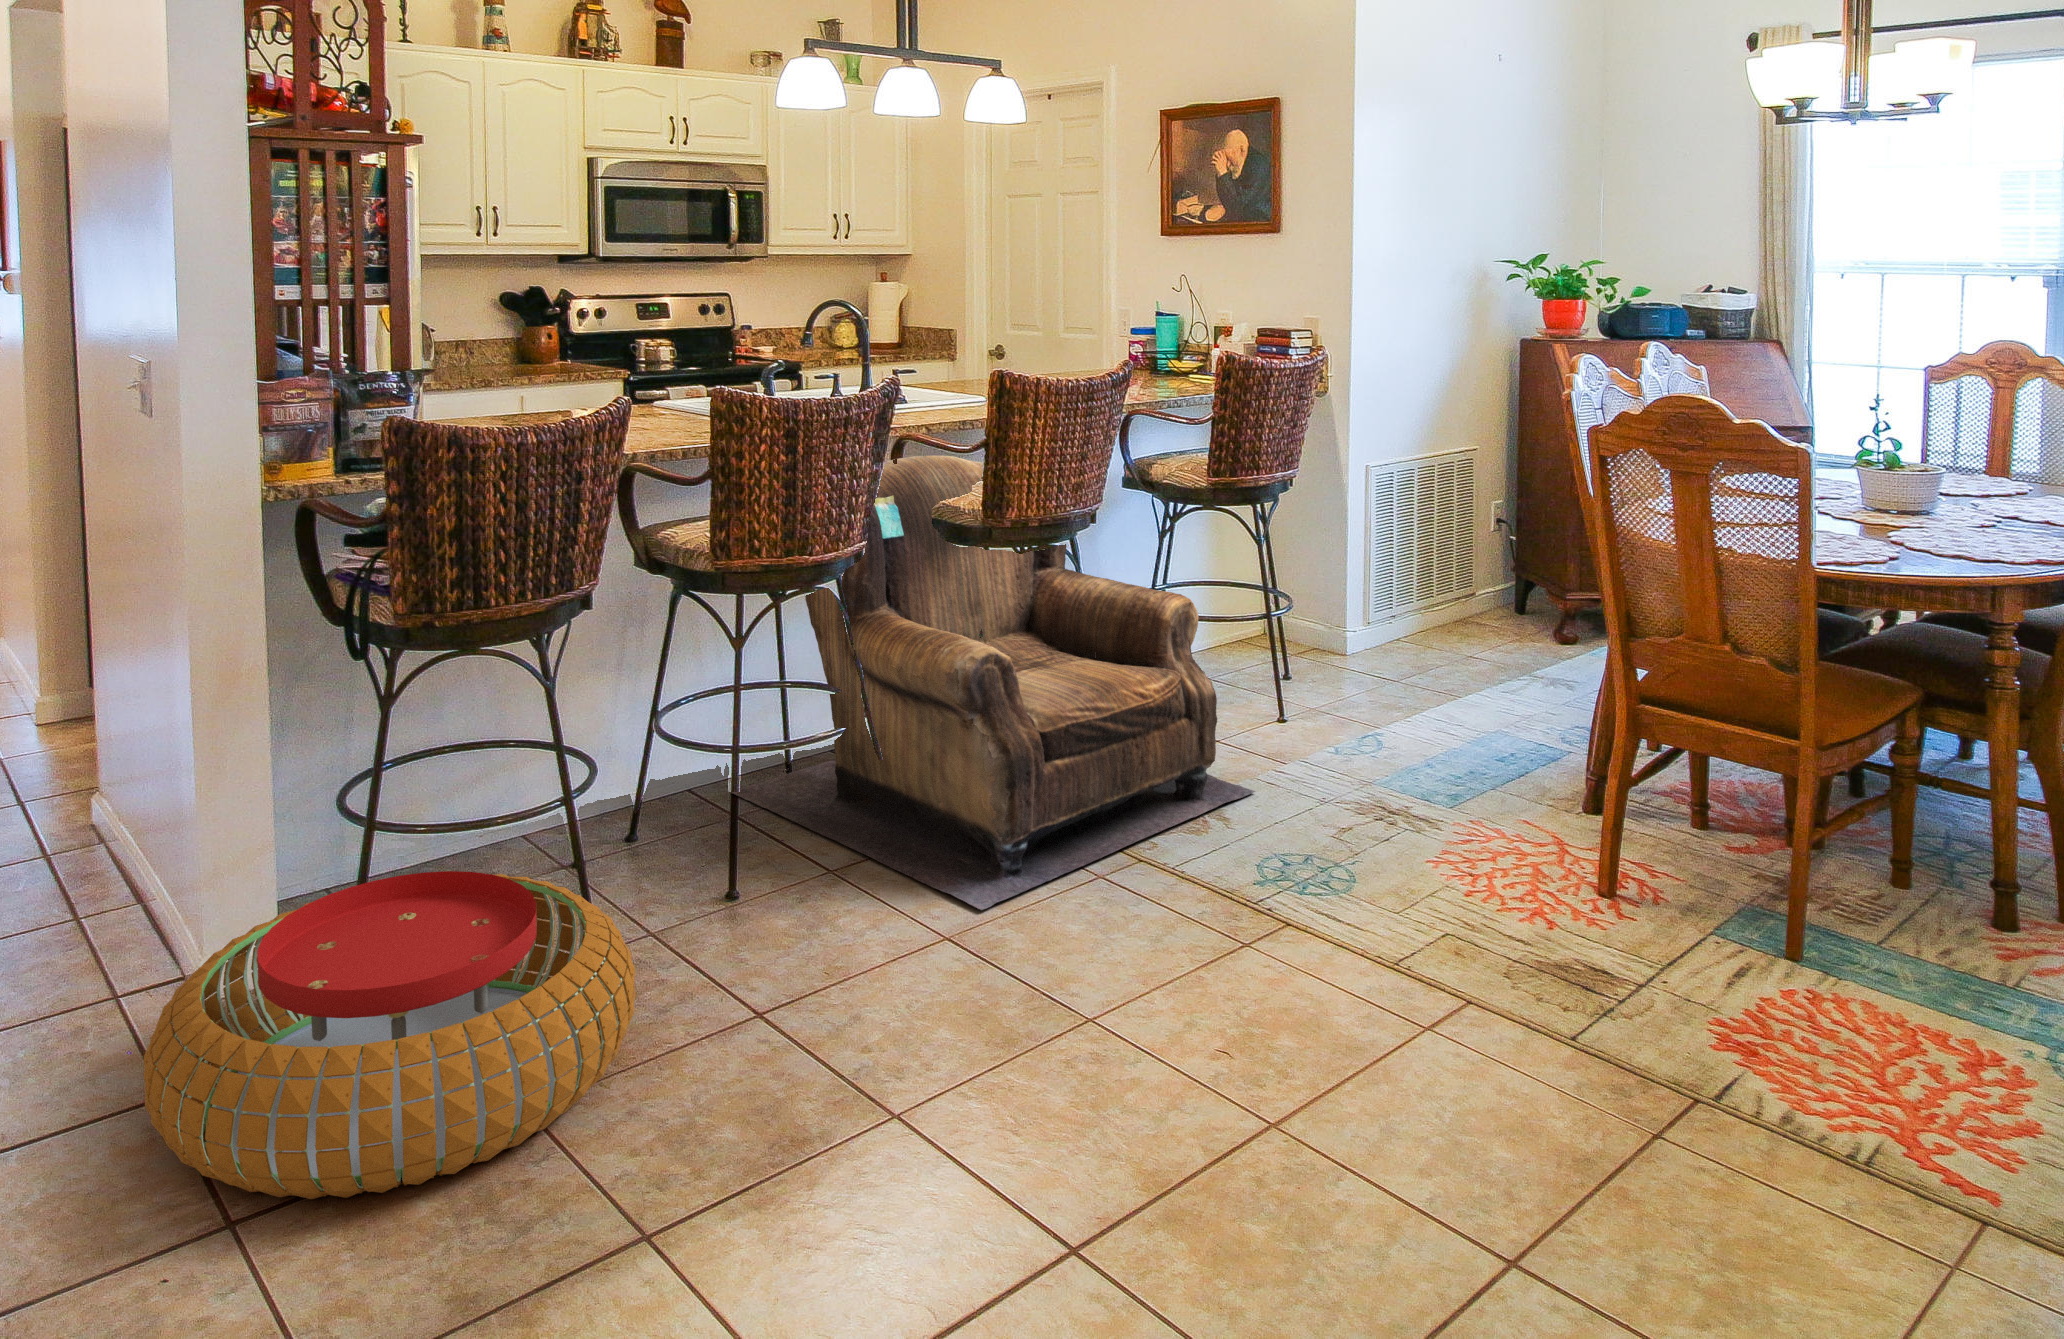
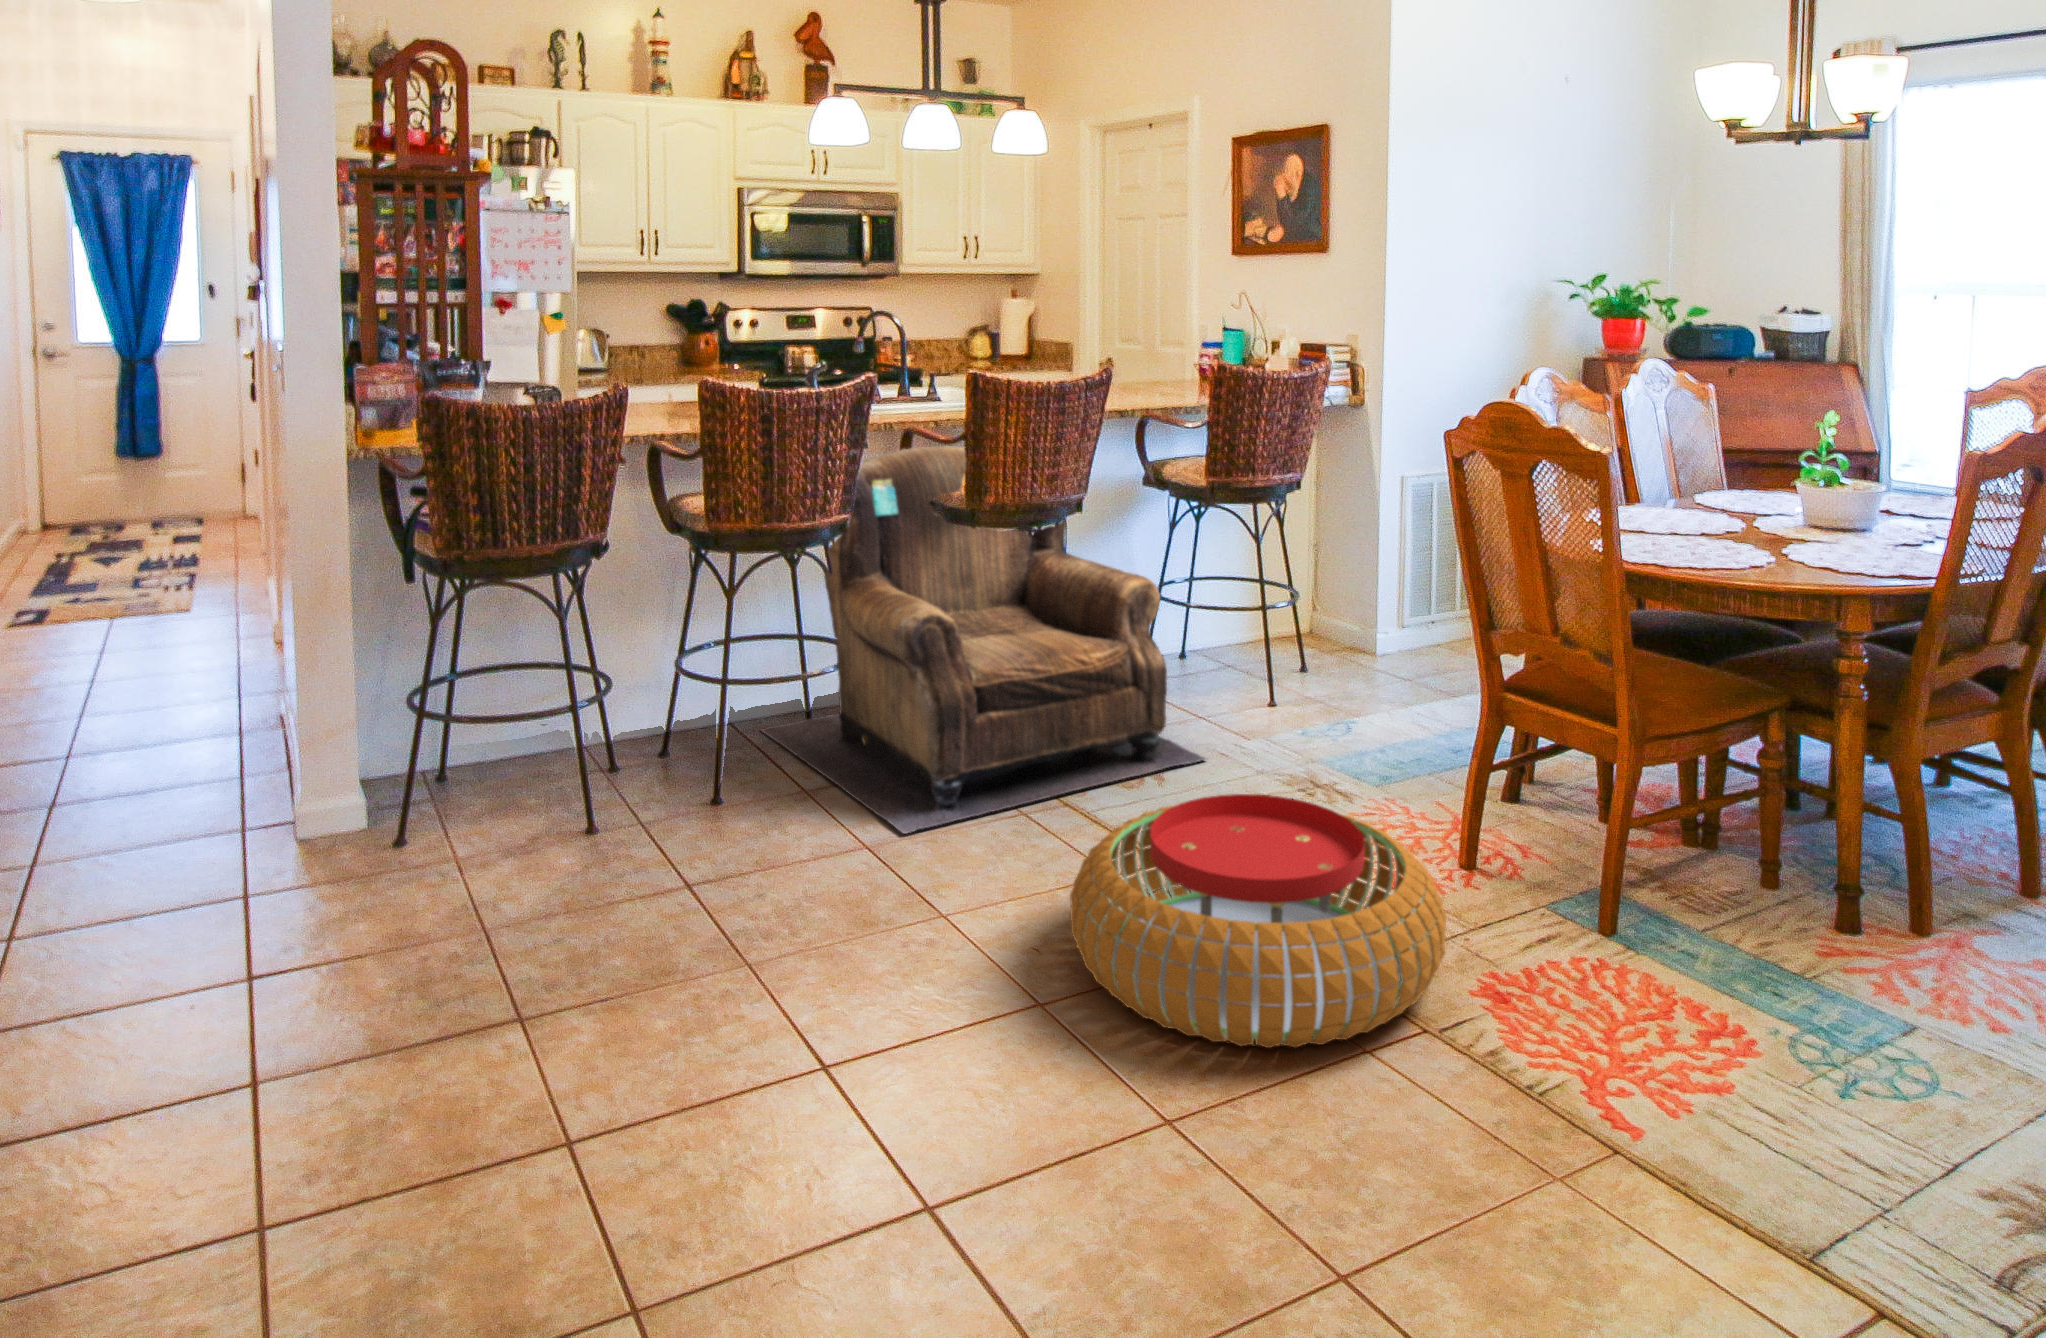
pouf: present [143,871,636,1199] -> present [1070,794,1446,1048]

